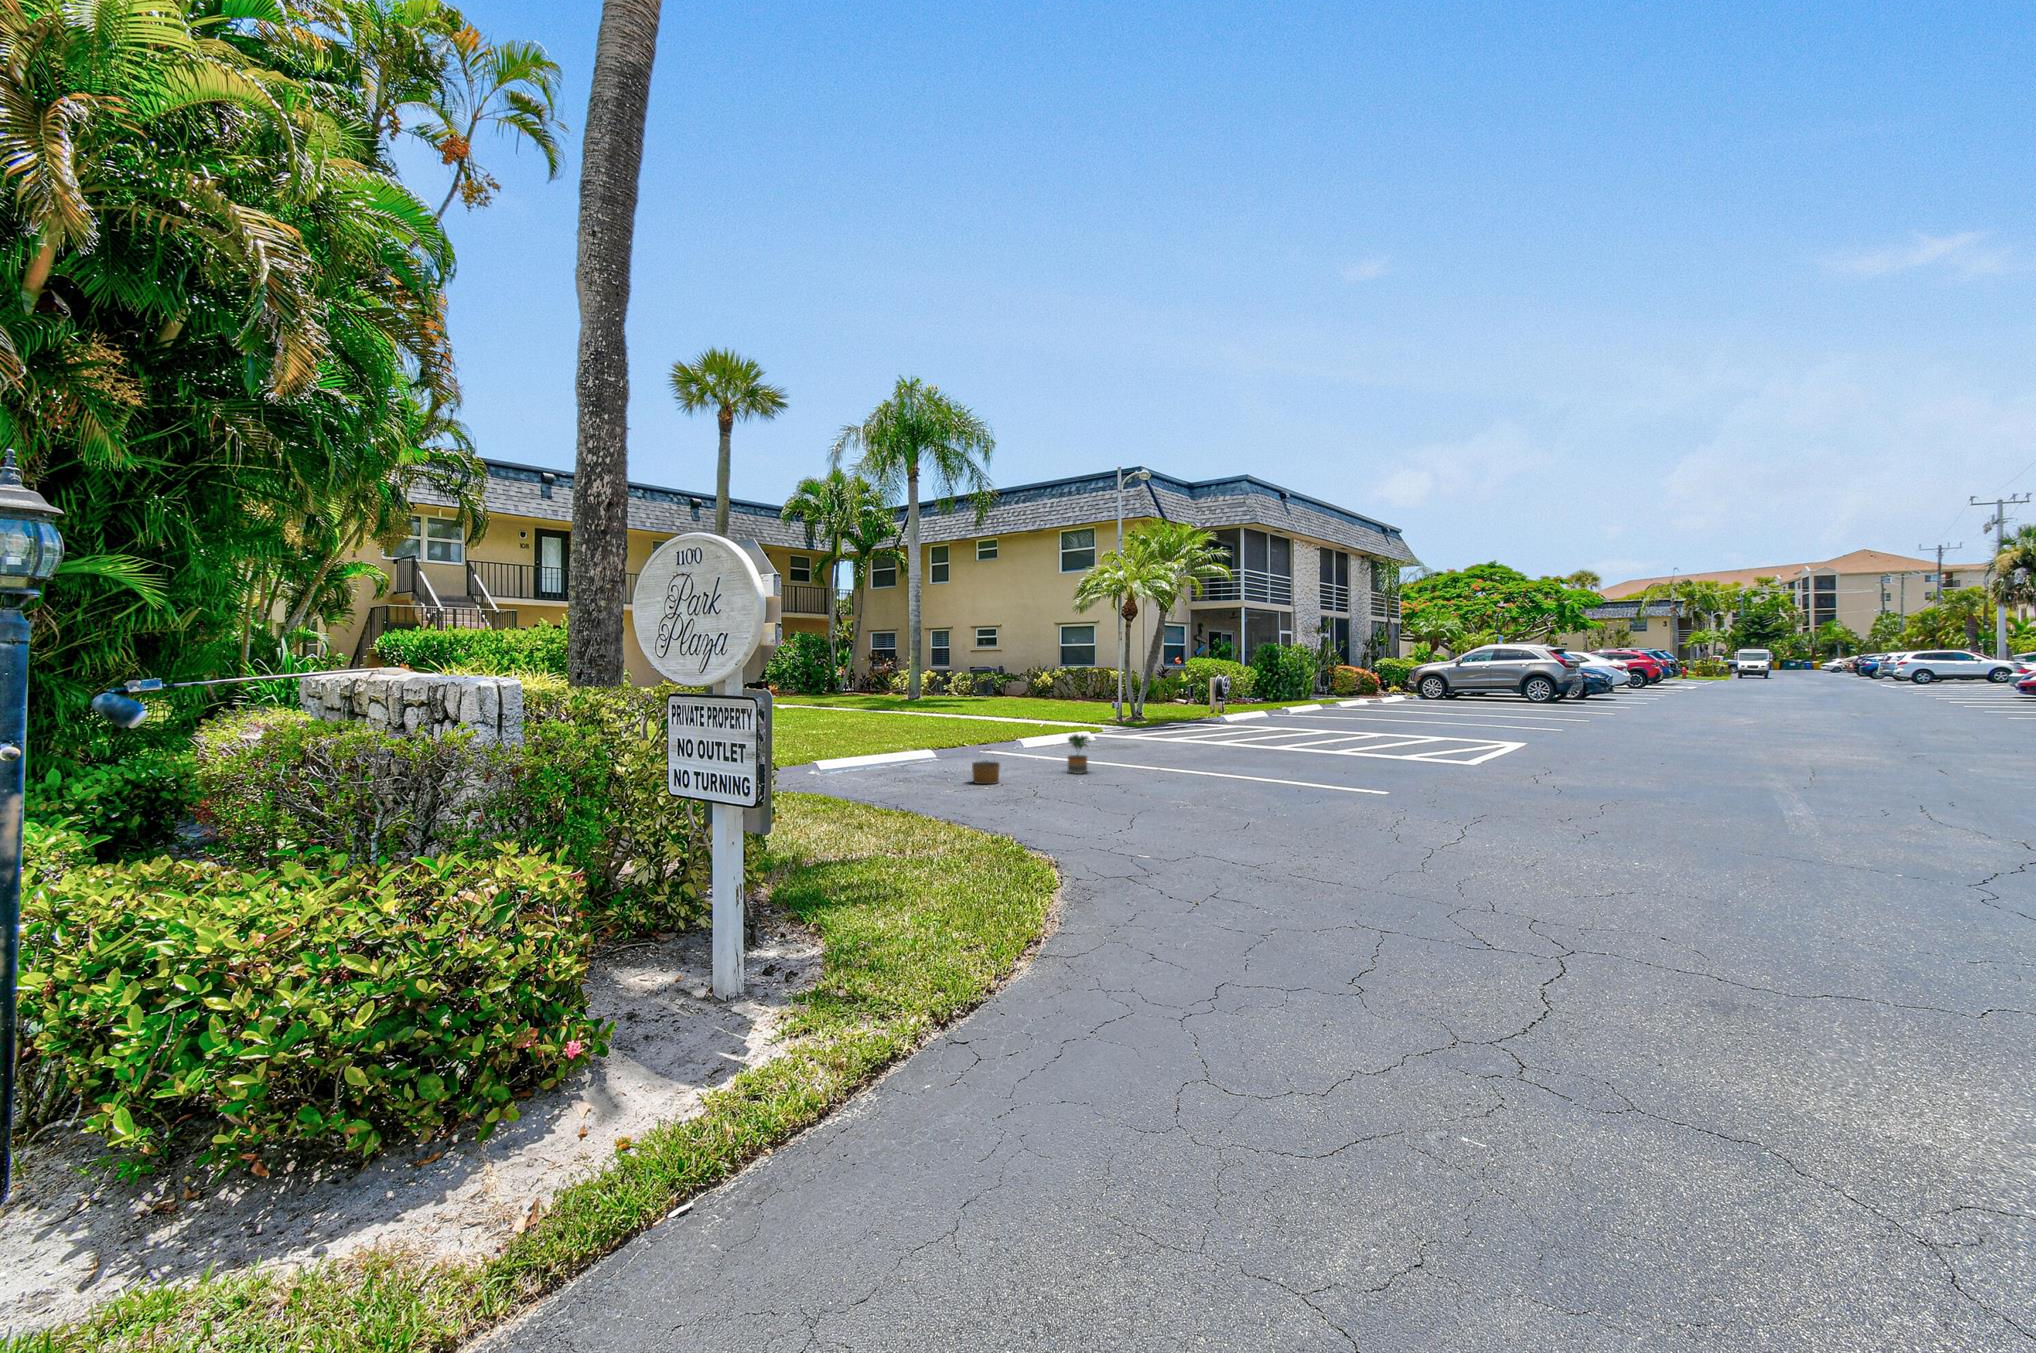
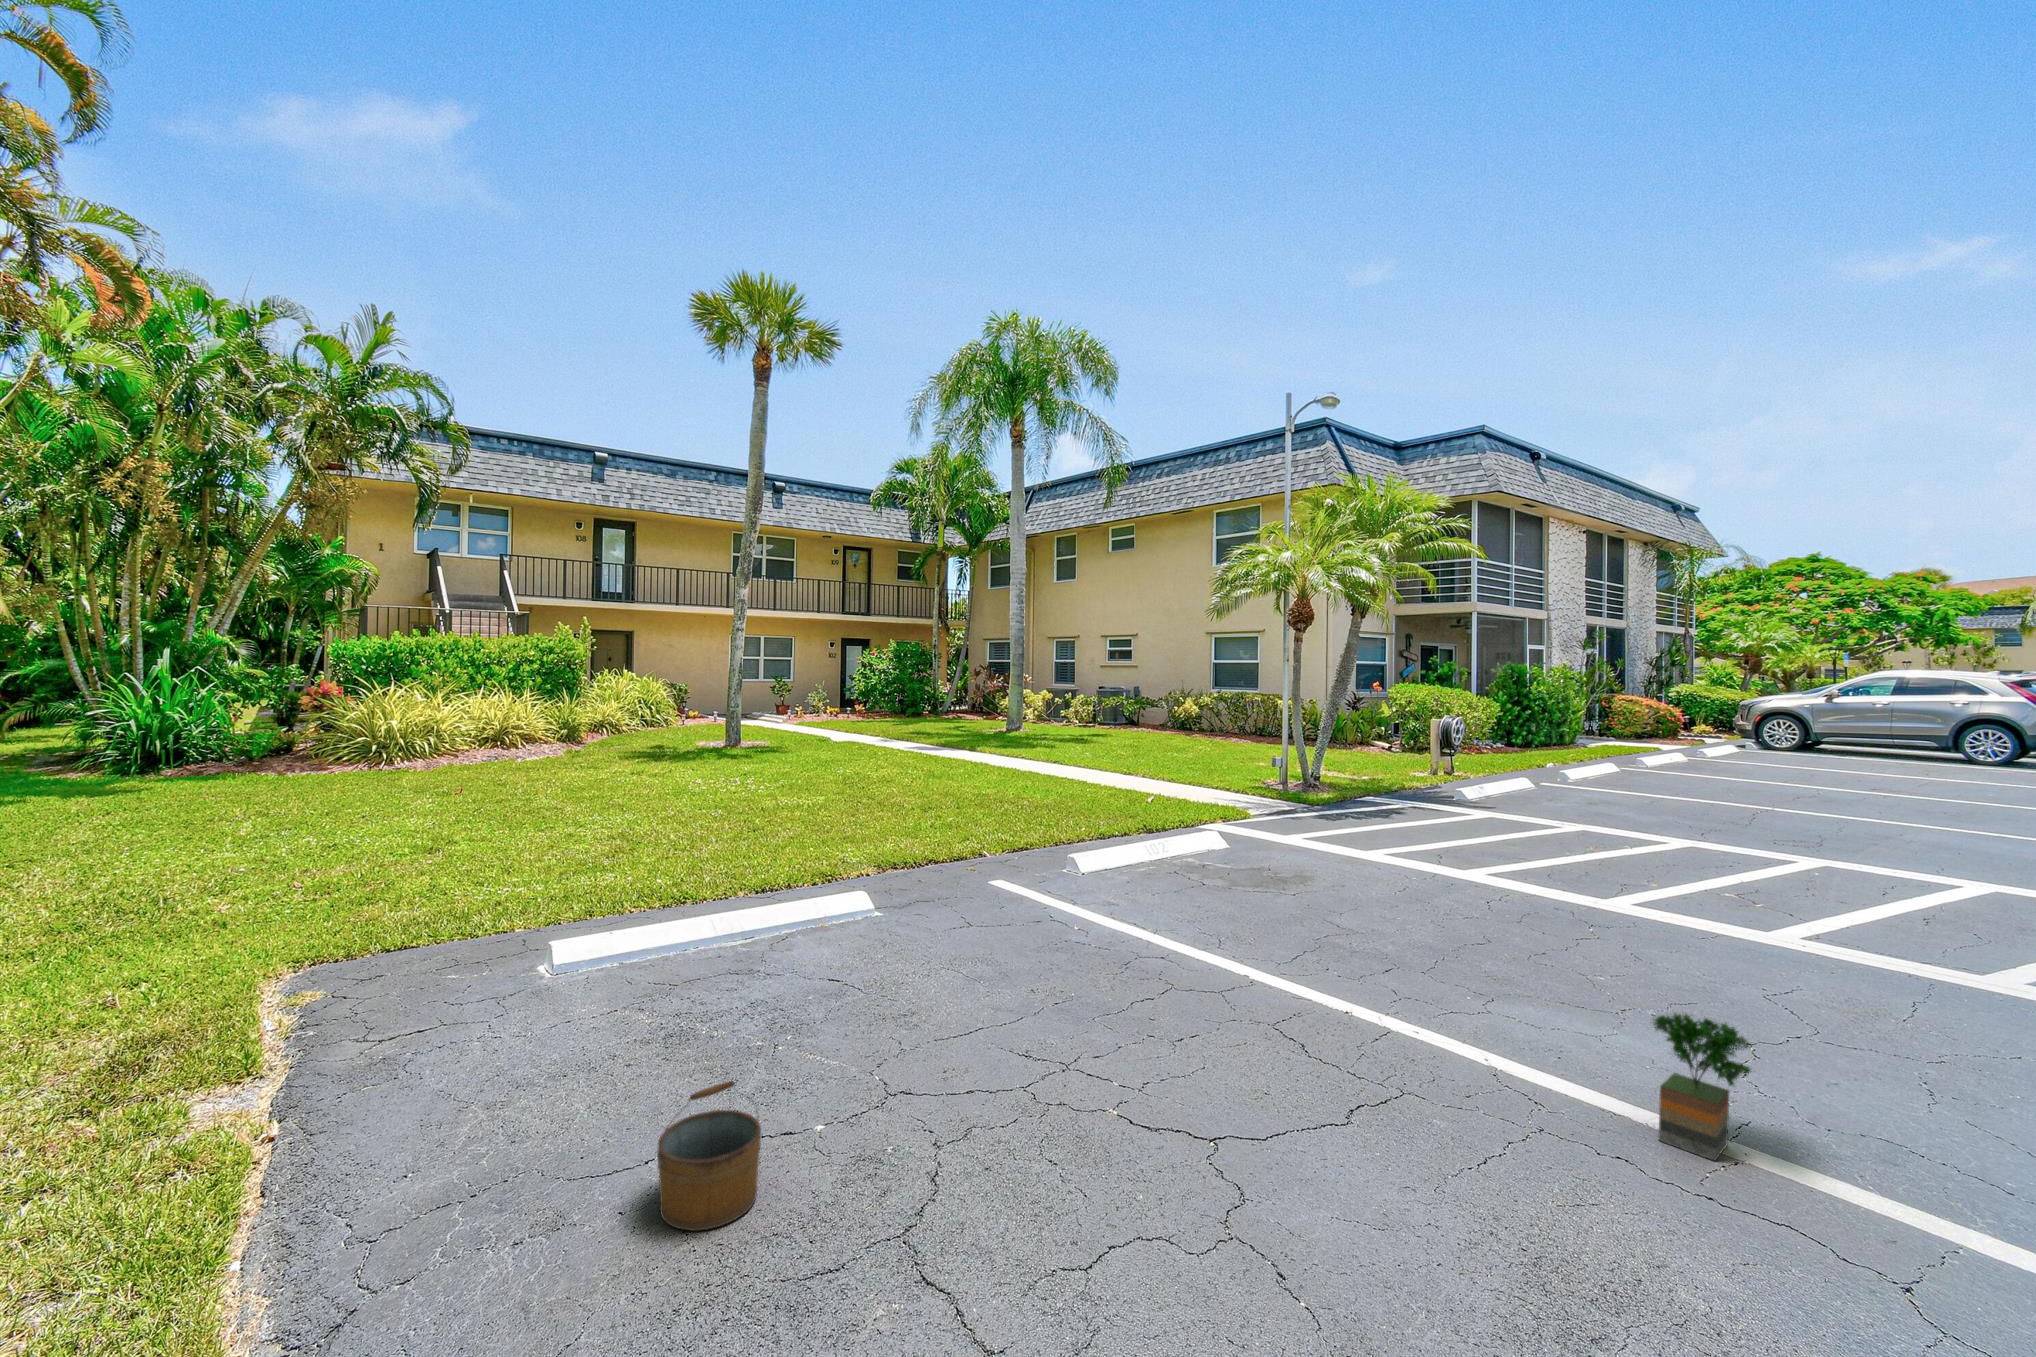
potted tree: present [1068,734,1091,774] -> present [1653,1013,1751,1161]

